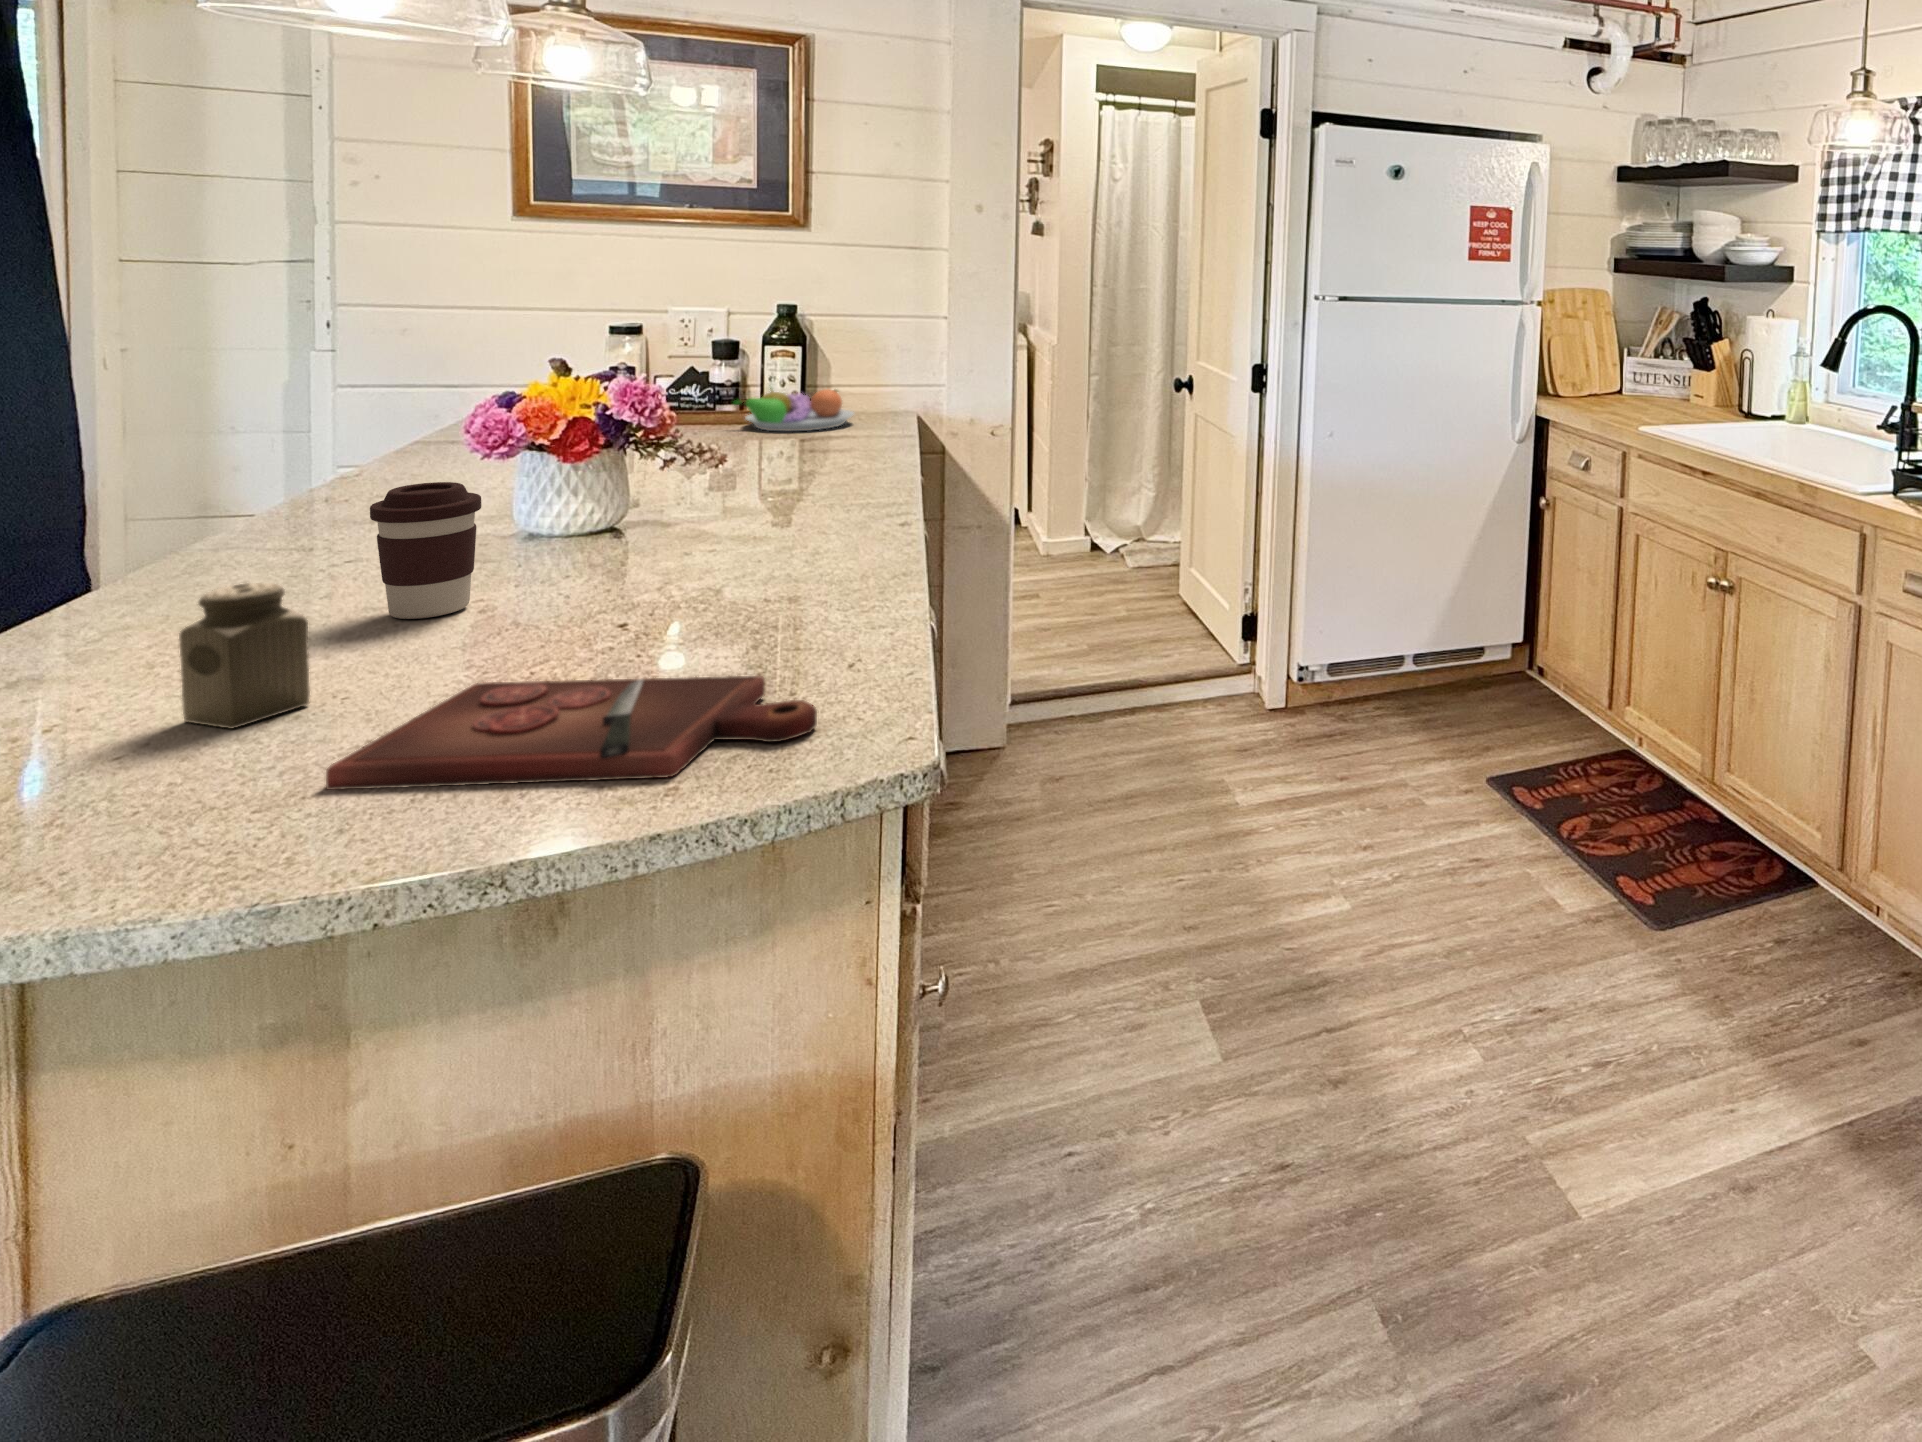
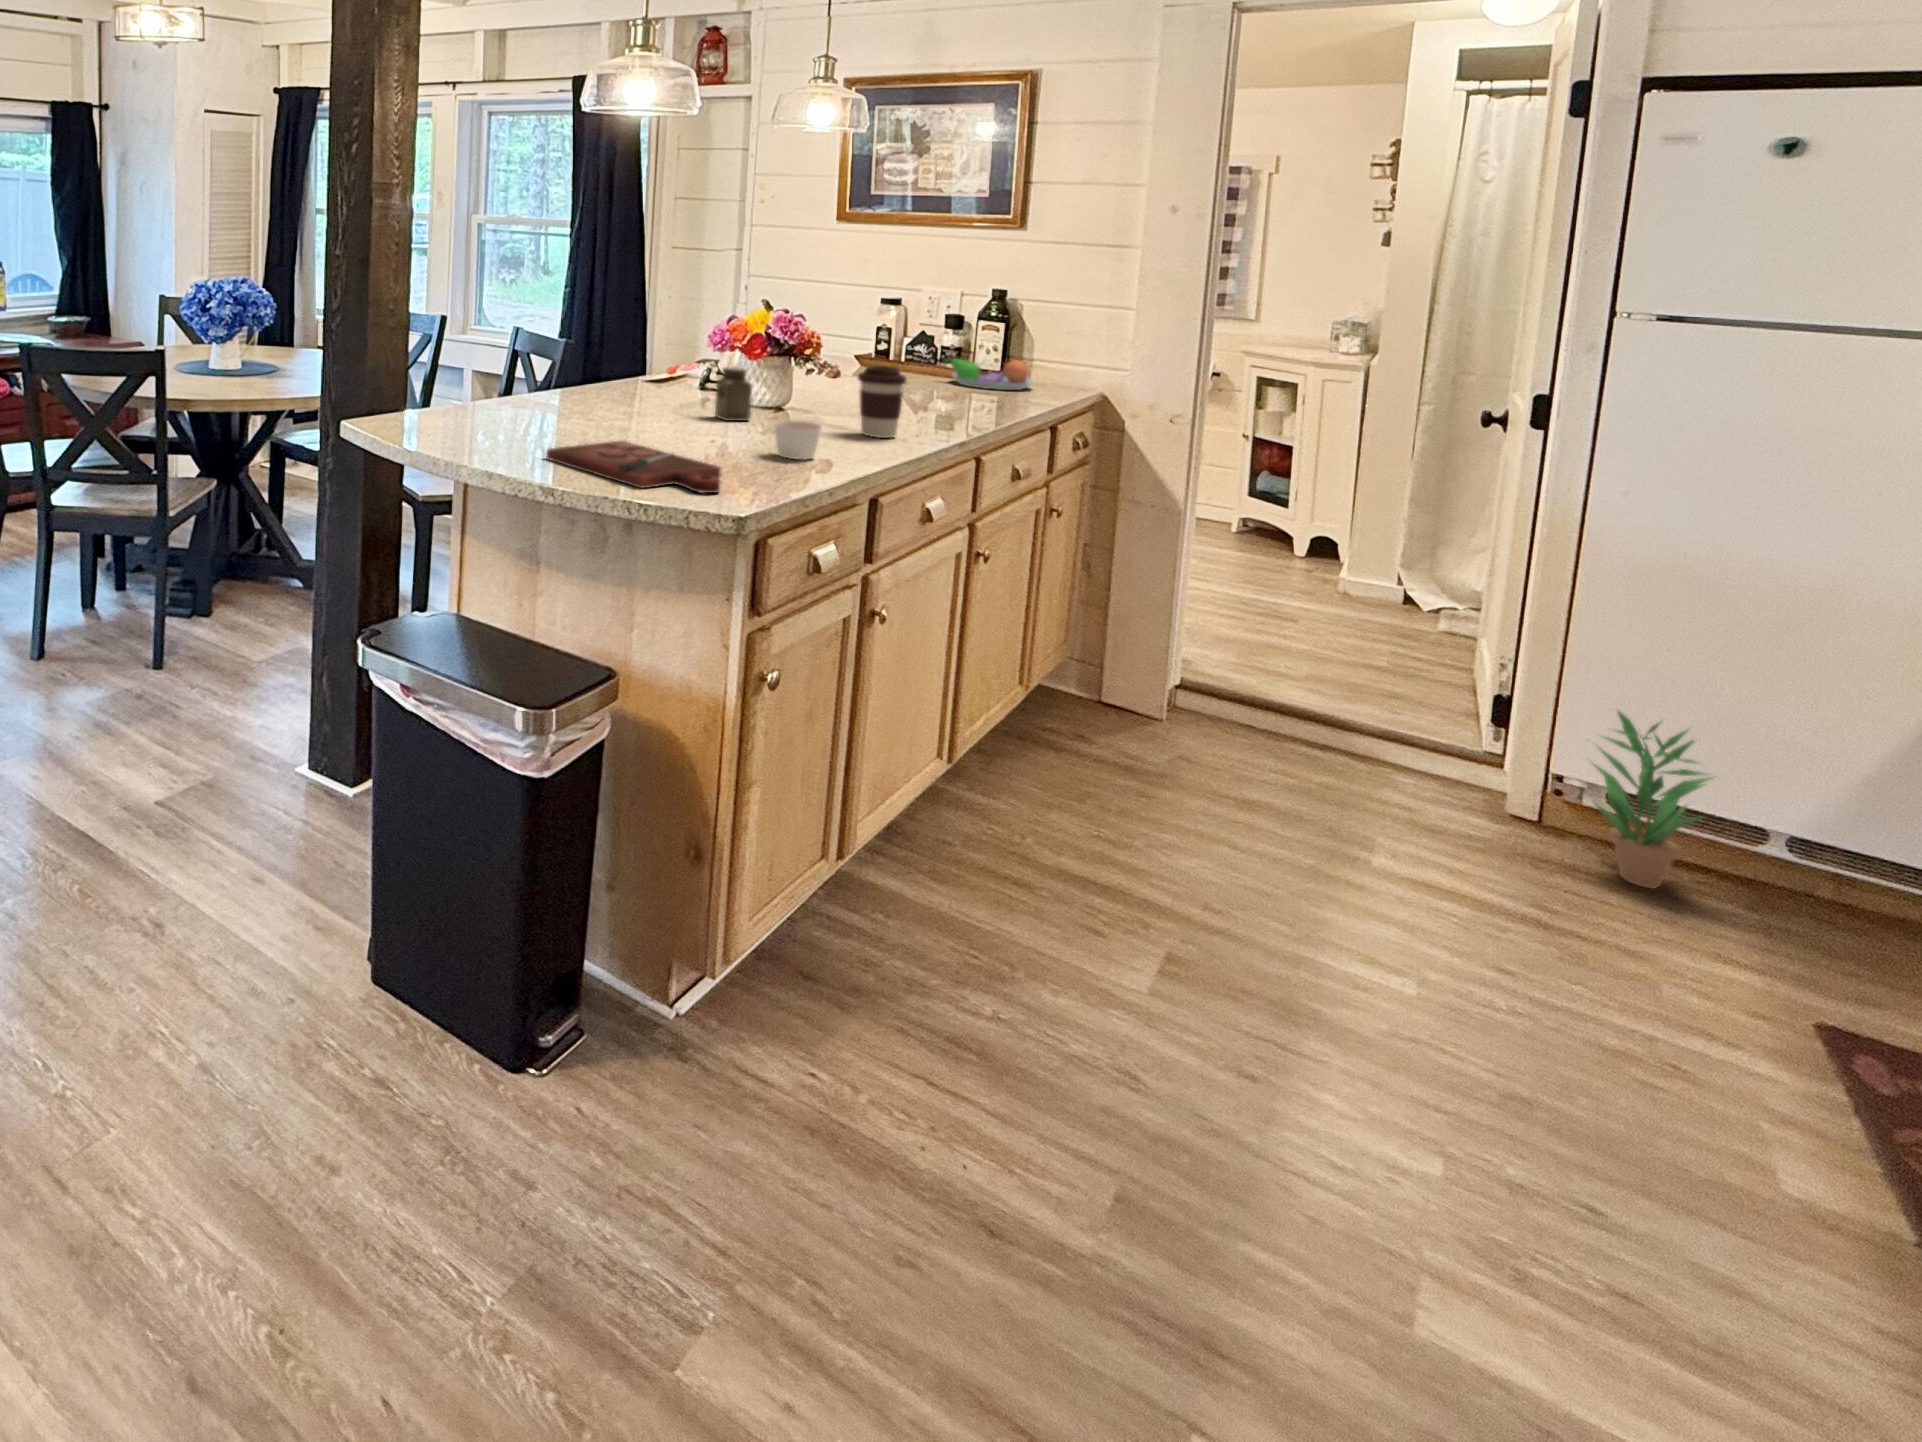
coffee cup: present [370,482,481,619] -> present [858,366,906,438]
candle: none [748,549,831,616] -> present [774,420,821,460]
salt shaker: present [179,583,310,728] -> present [715,366,752,421]
potted plant: none [1332,600,1402,730] -> present [1593,711,1712,889]

